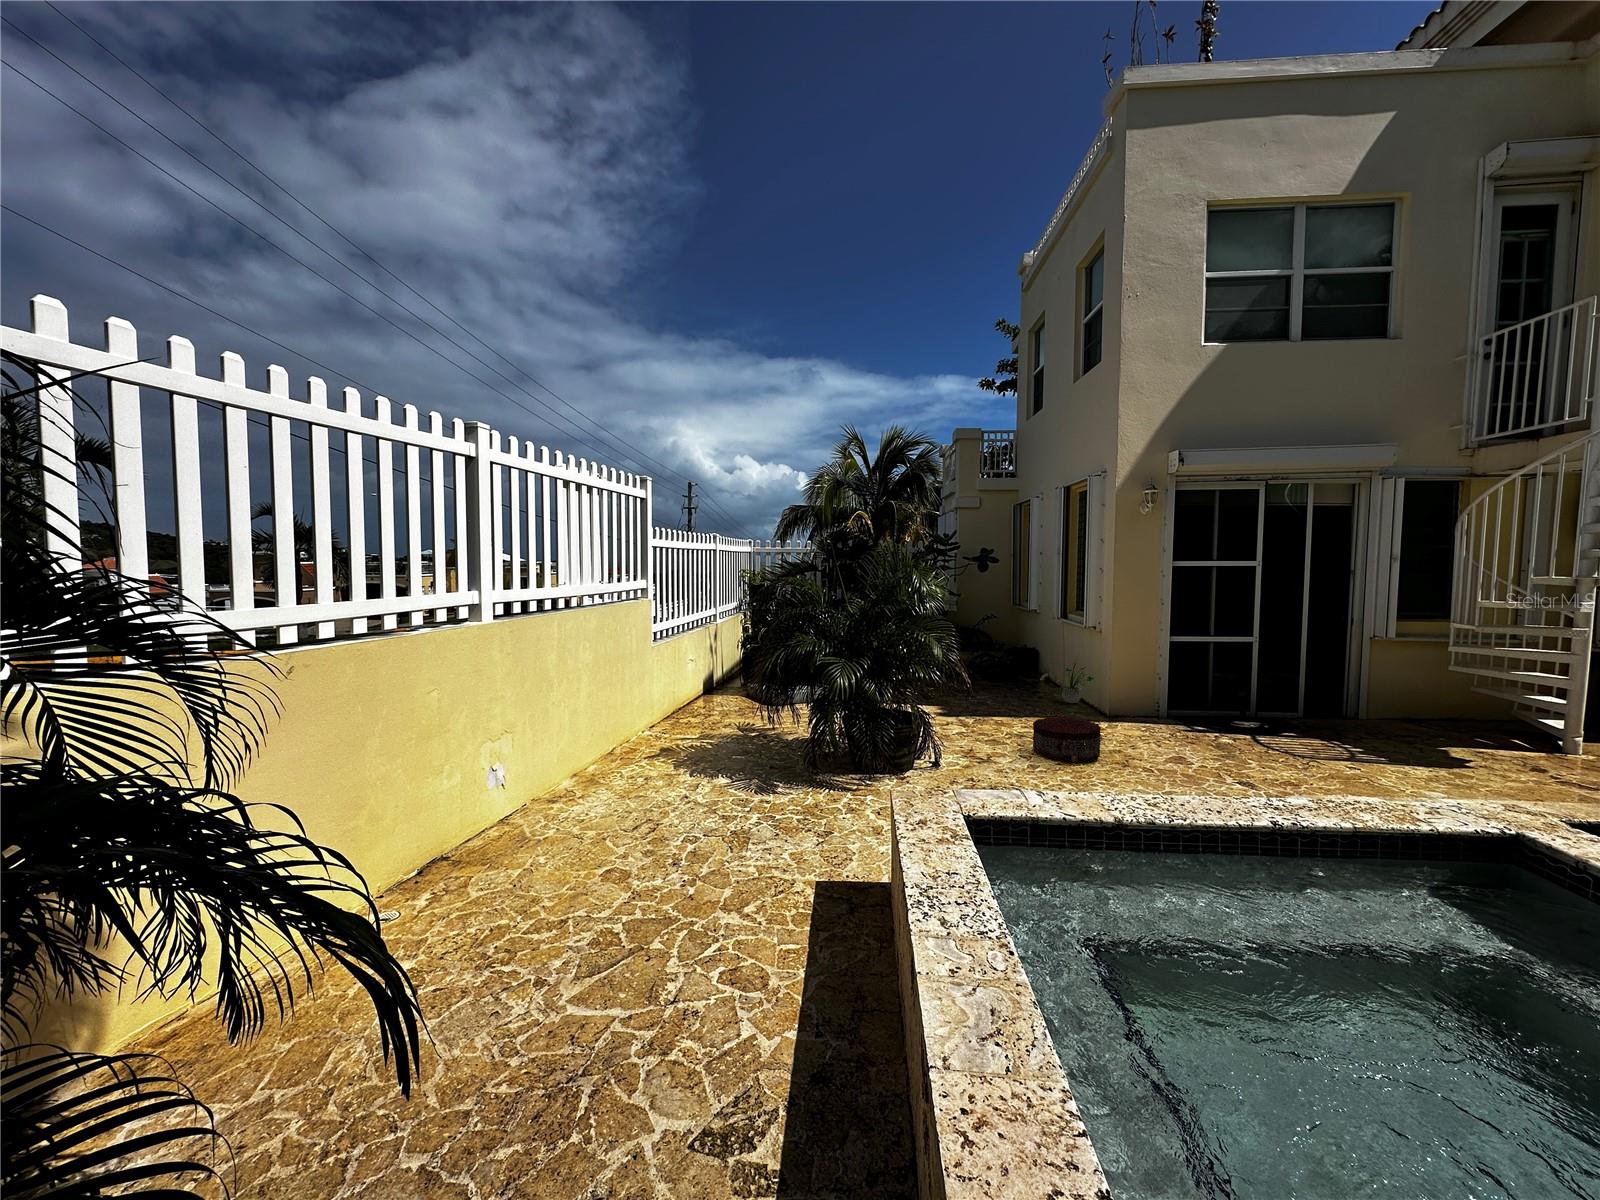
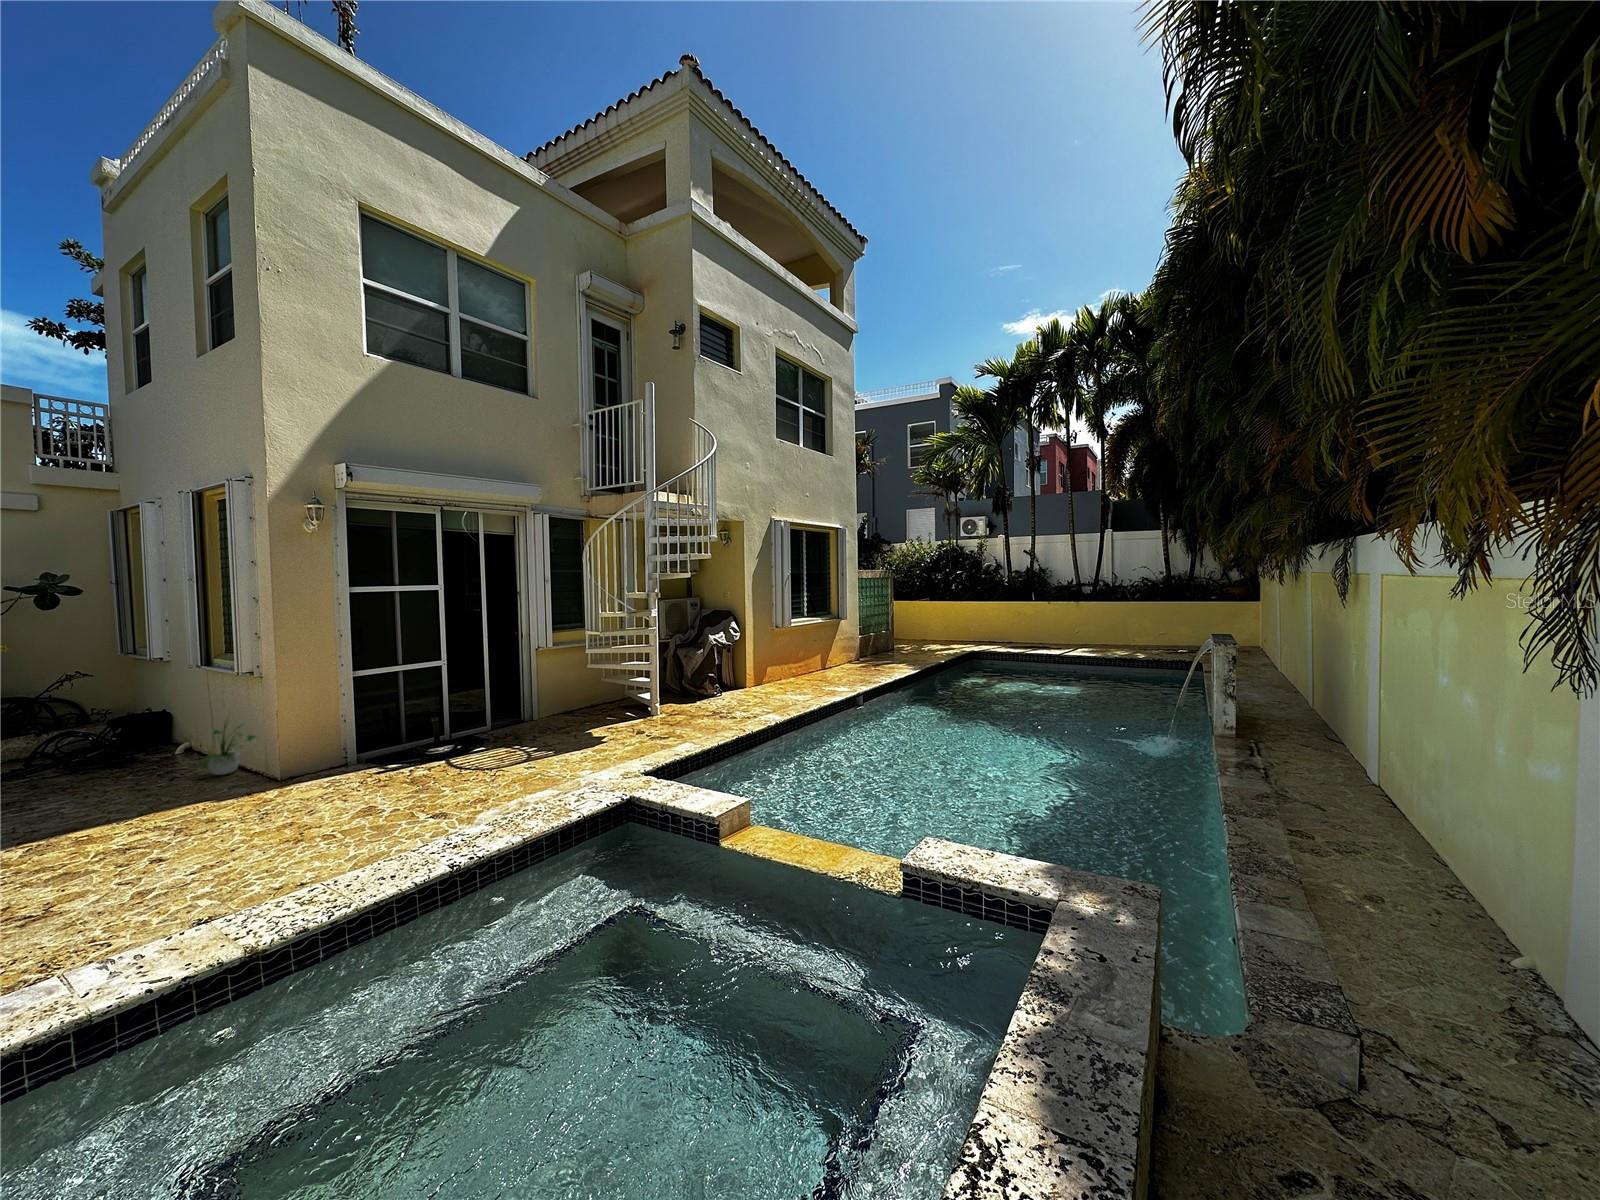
pouf: present [1033,717,1101,762] -> none [137,799,258,872]

